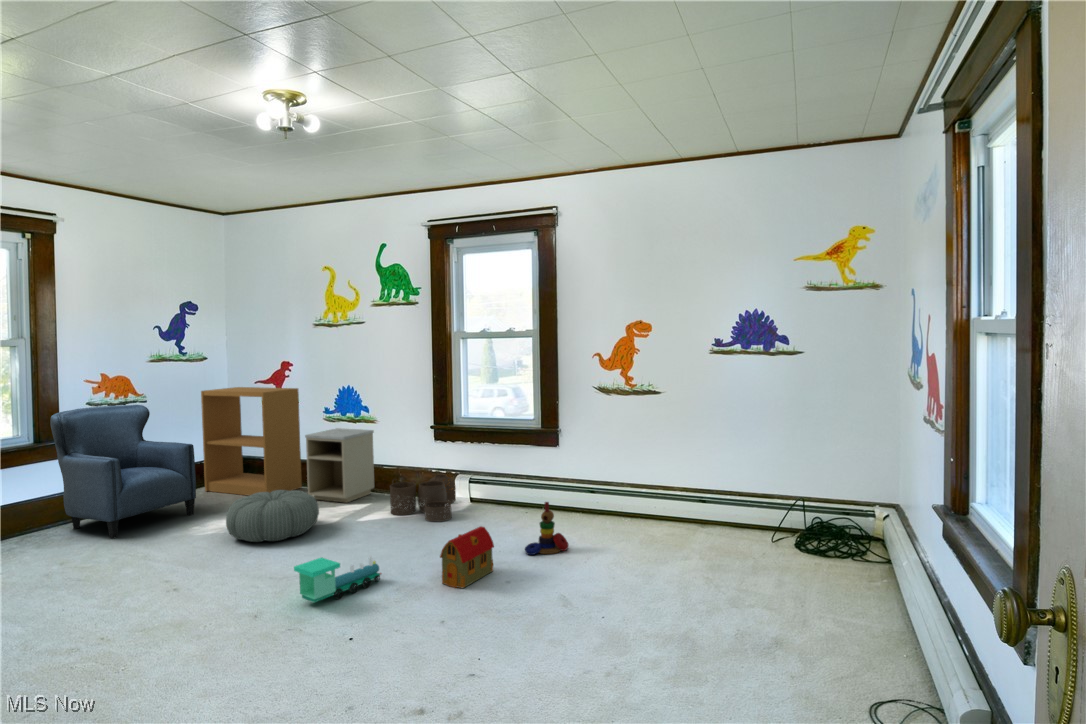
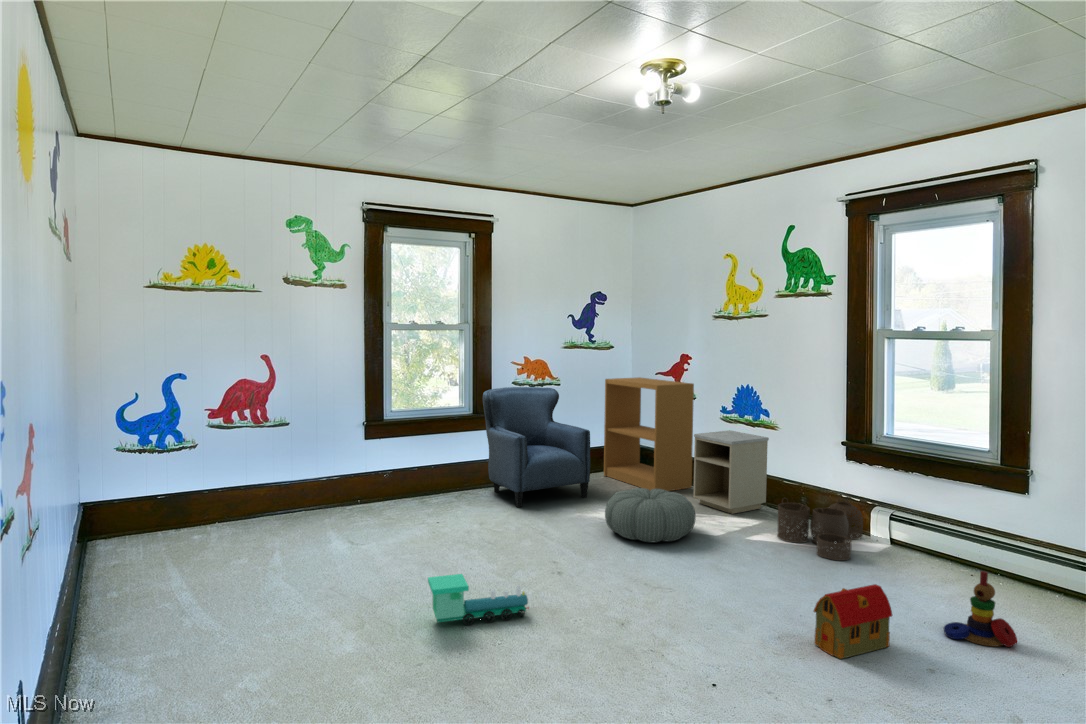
toy train: present [294,556,381,602] -> present [428,574,529,625]

